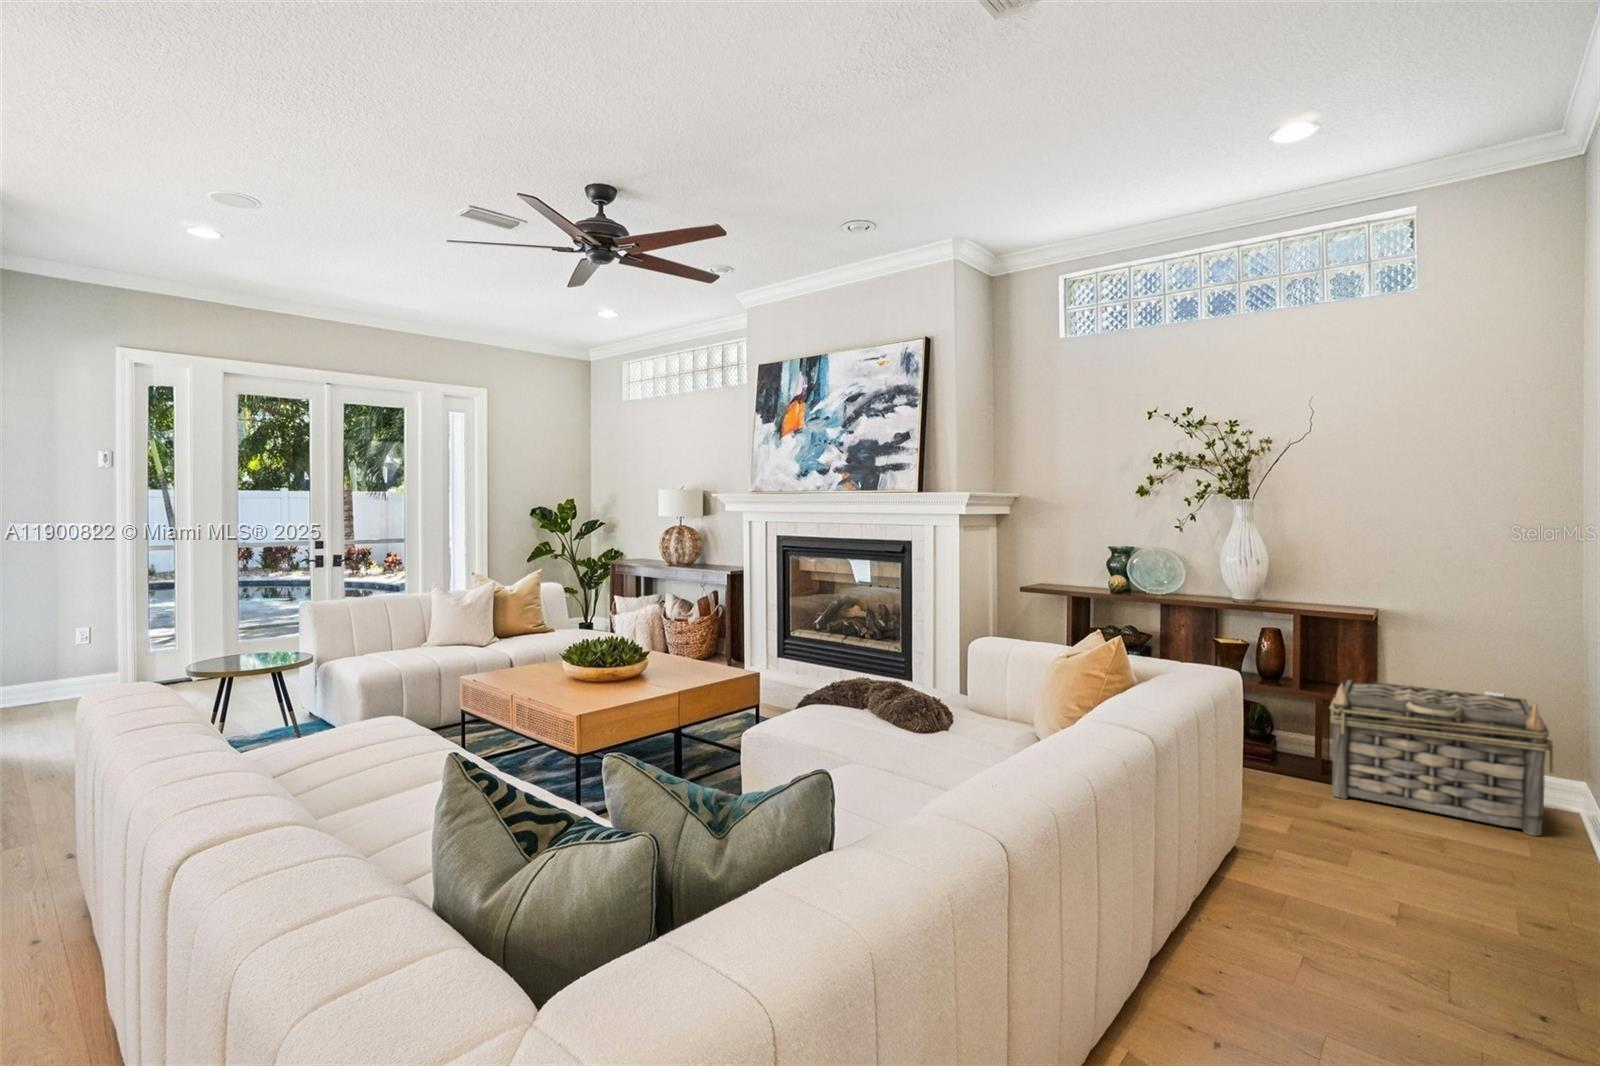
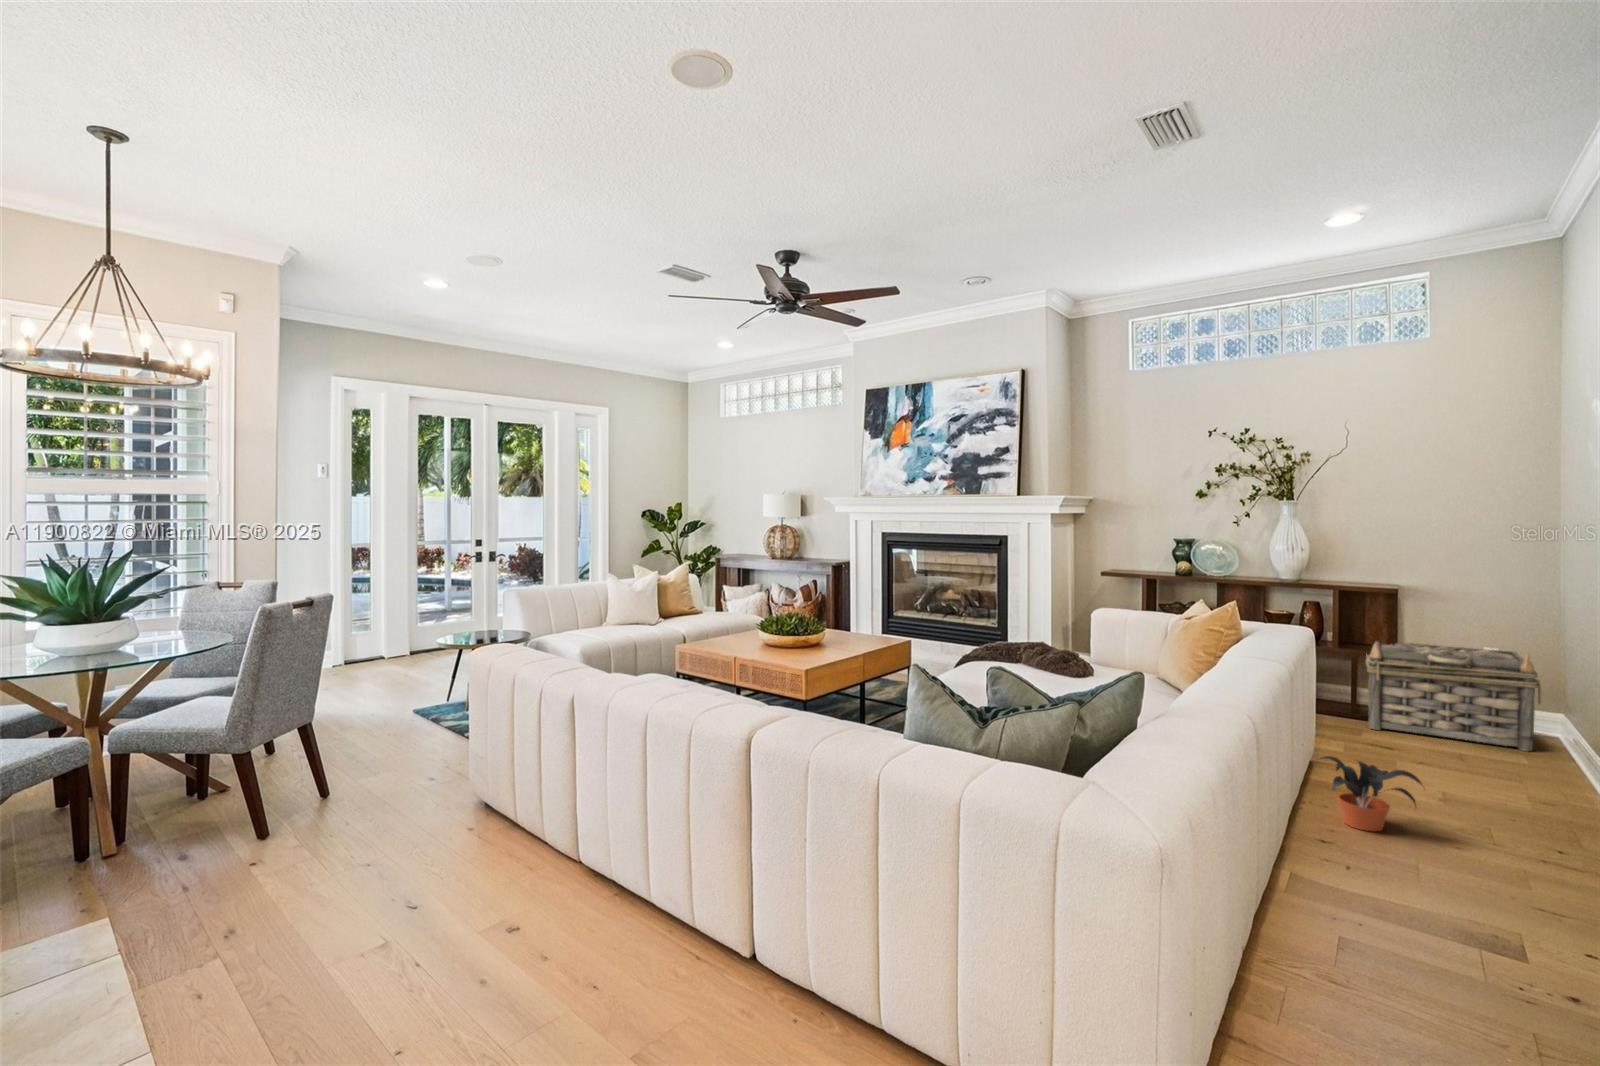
potted plant: none [1206,861,1354,978] -> present [1320,756,1422,831]

